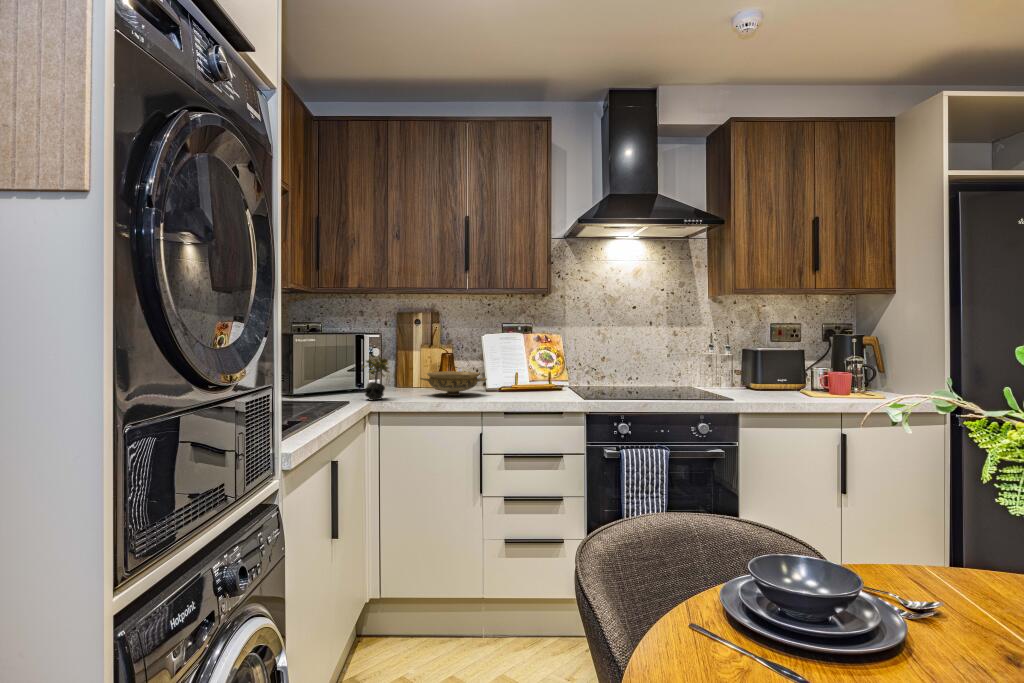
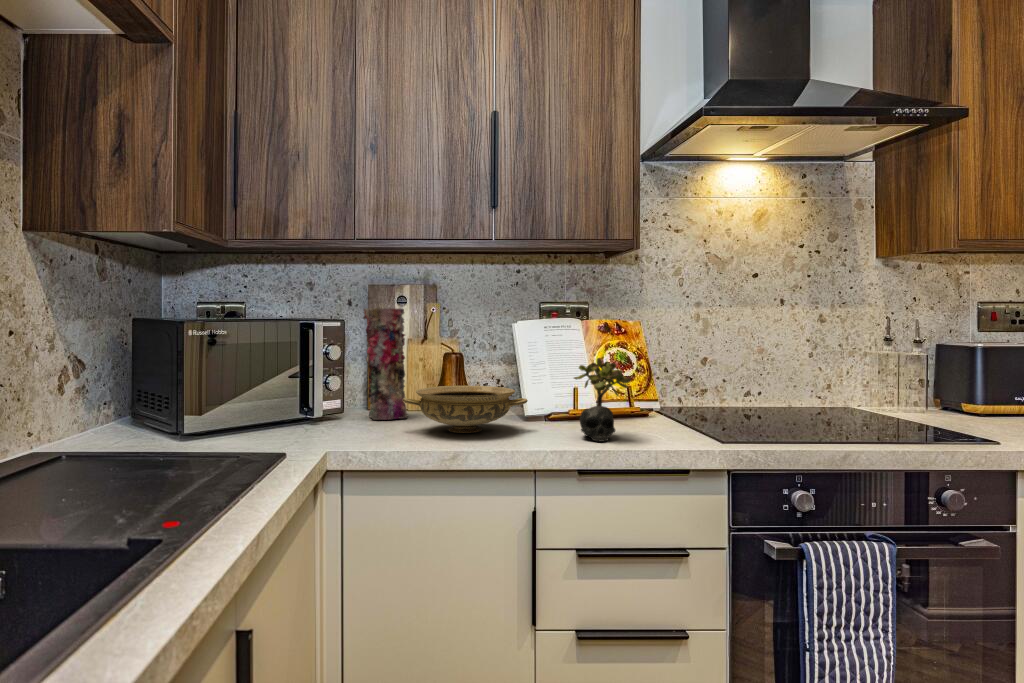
vase: none [397,328,422,391] -> present [363,308,407,420]
succulent plant: present [363,357,389,400] -> present [574,358,631,442]

